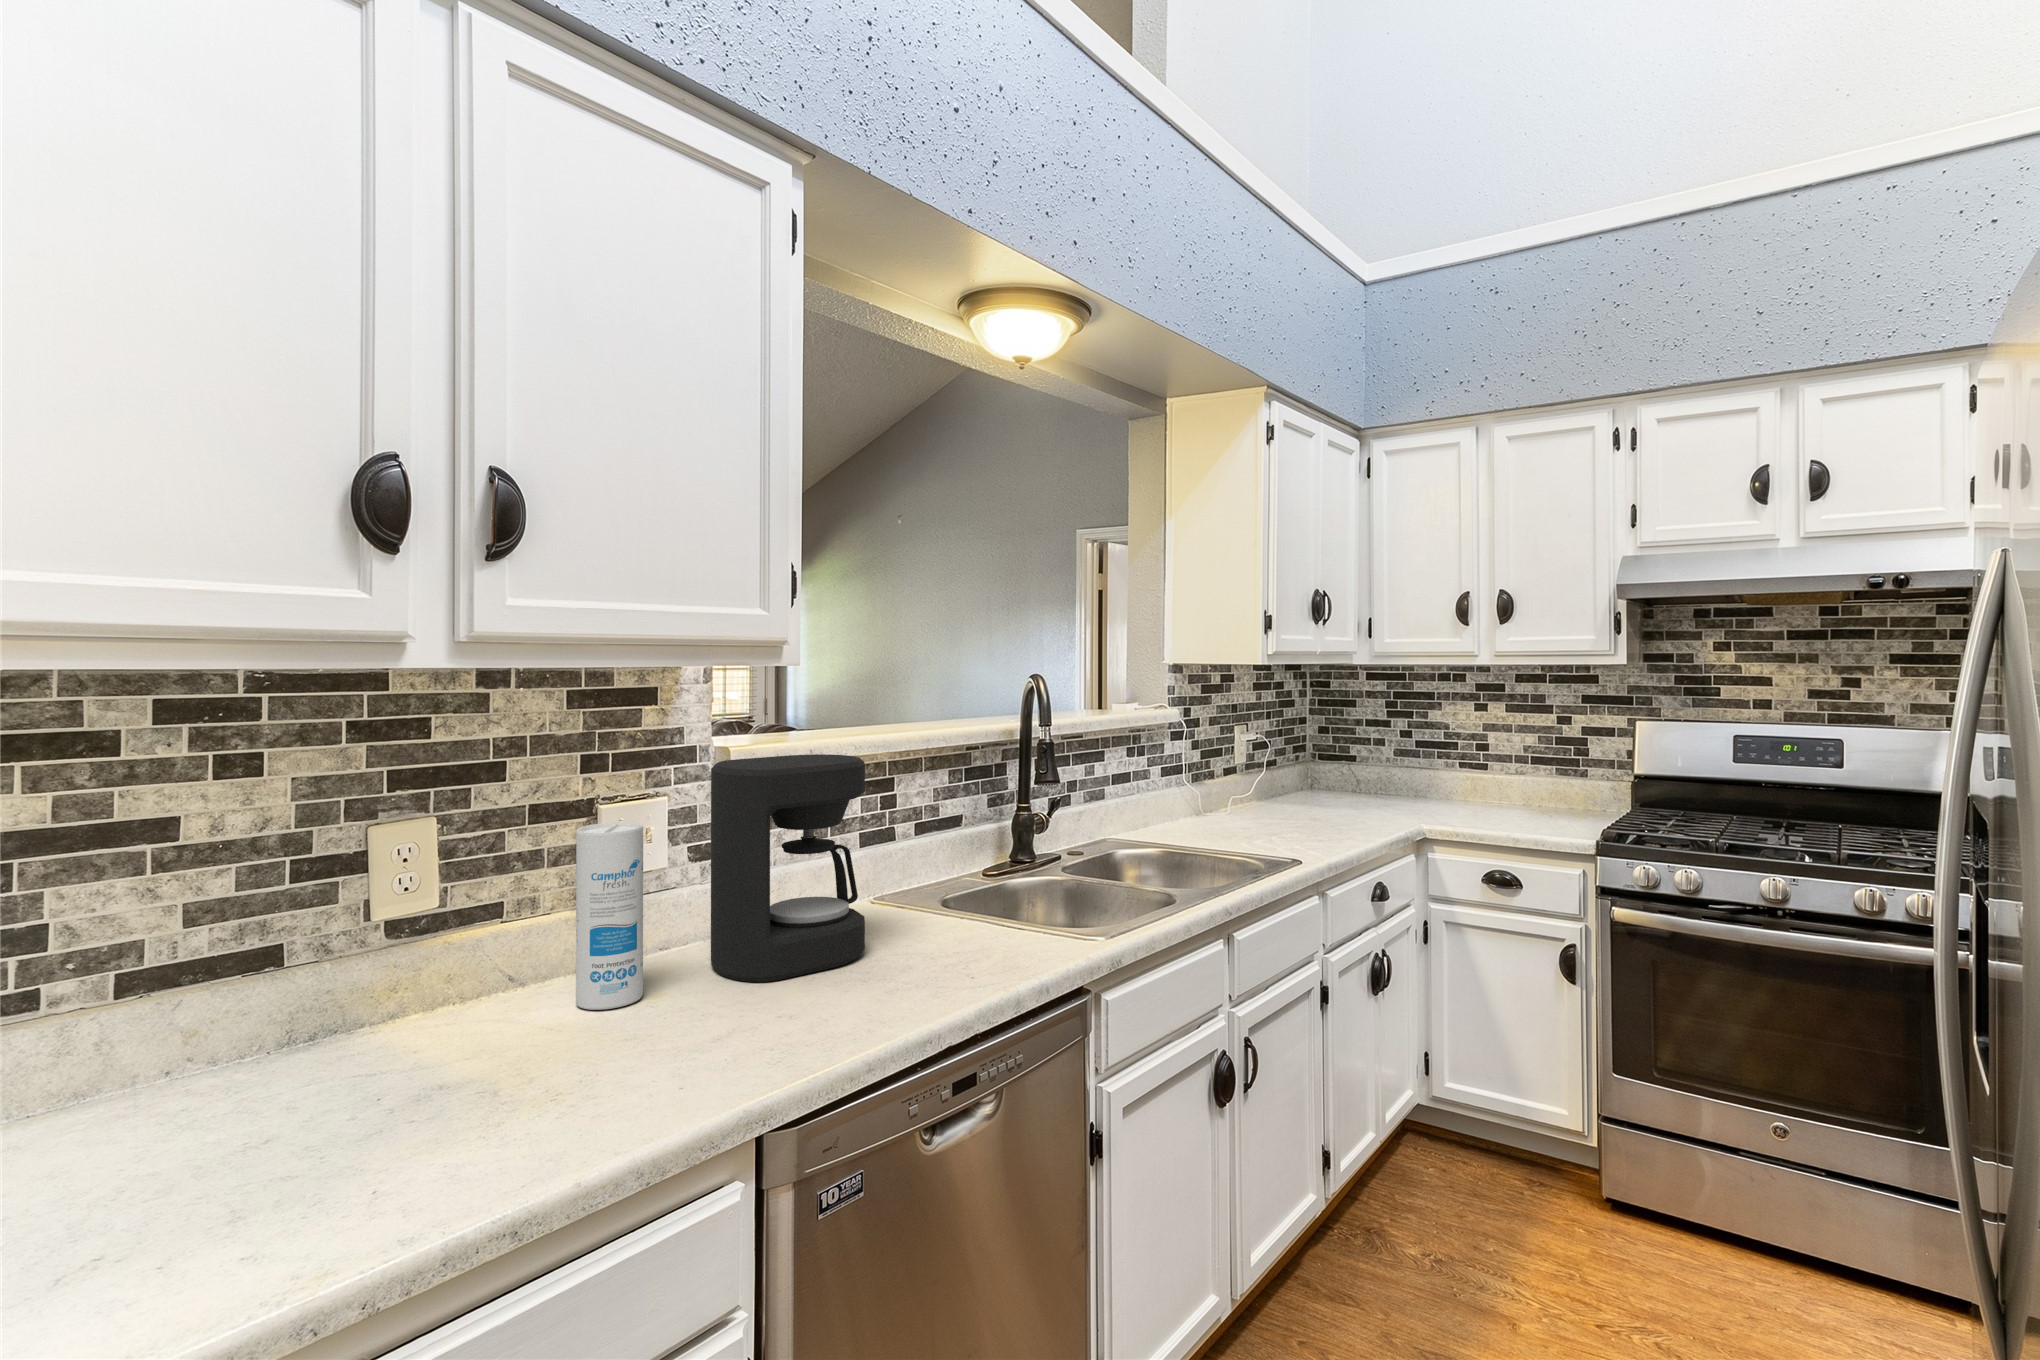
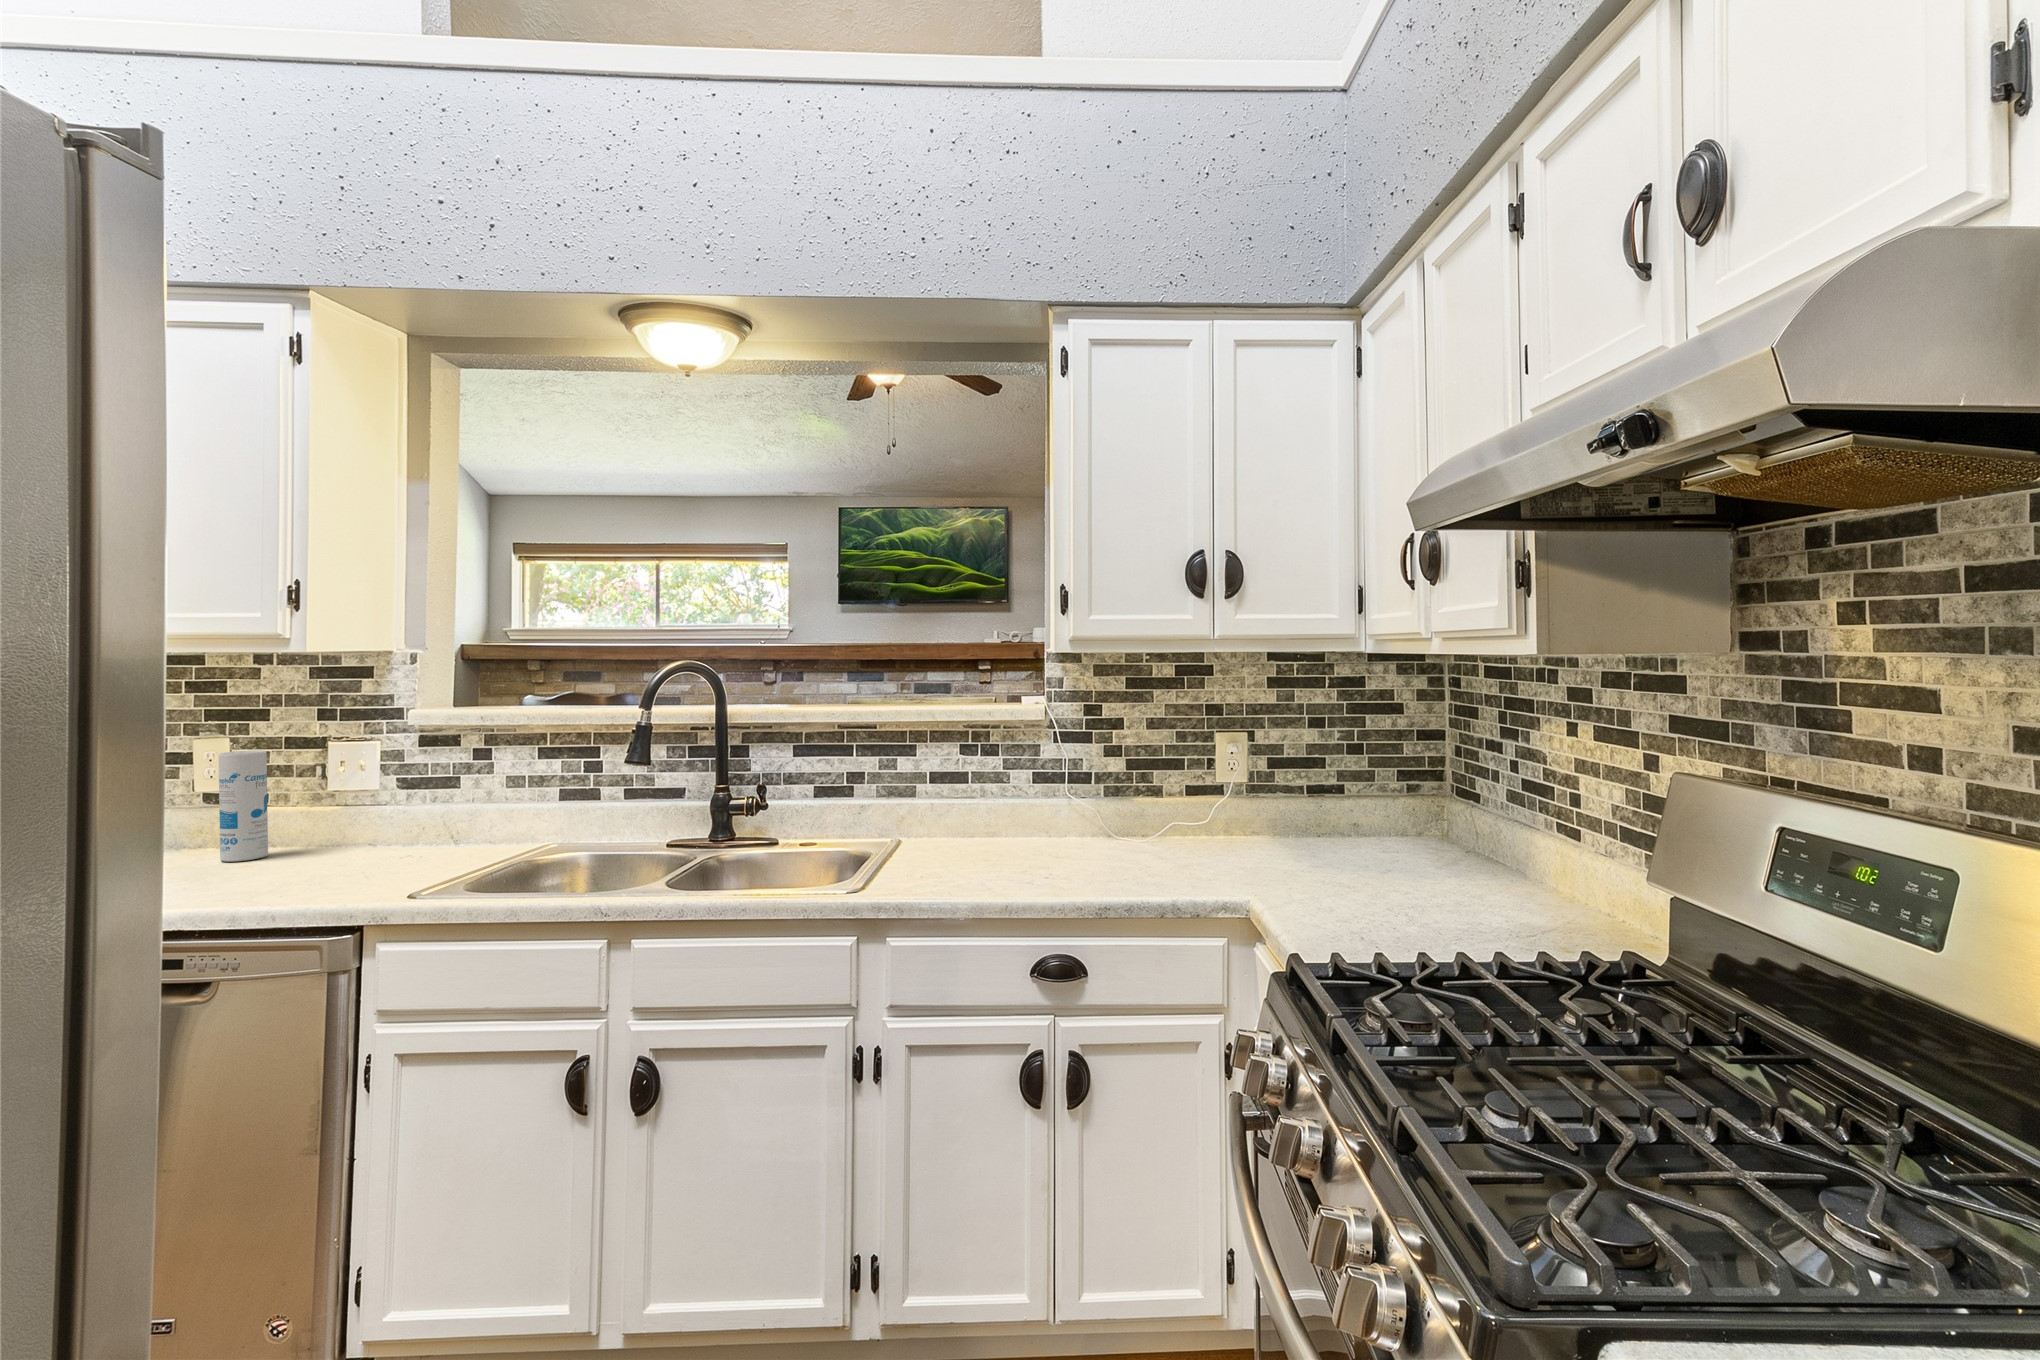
coffee maker: present [711,754,865,982] -> none [282,718,408,870]

